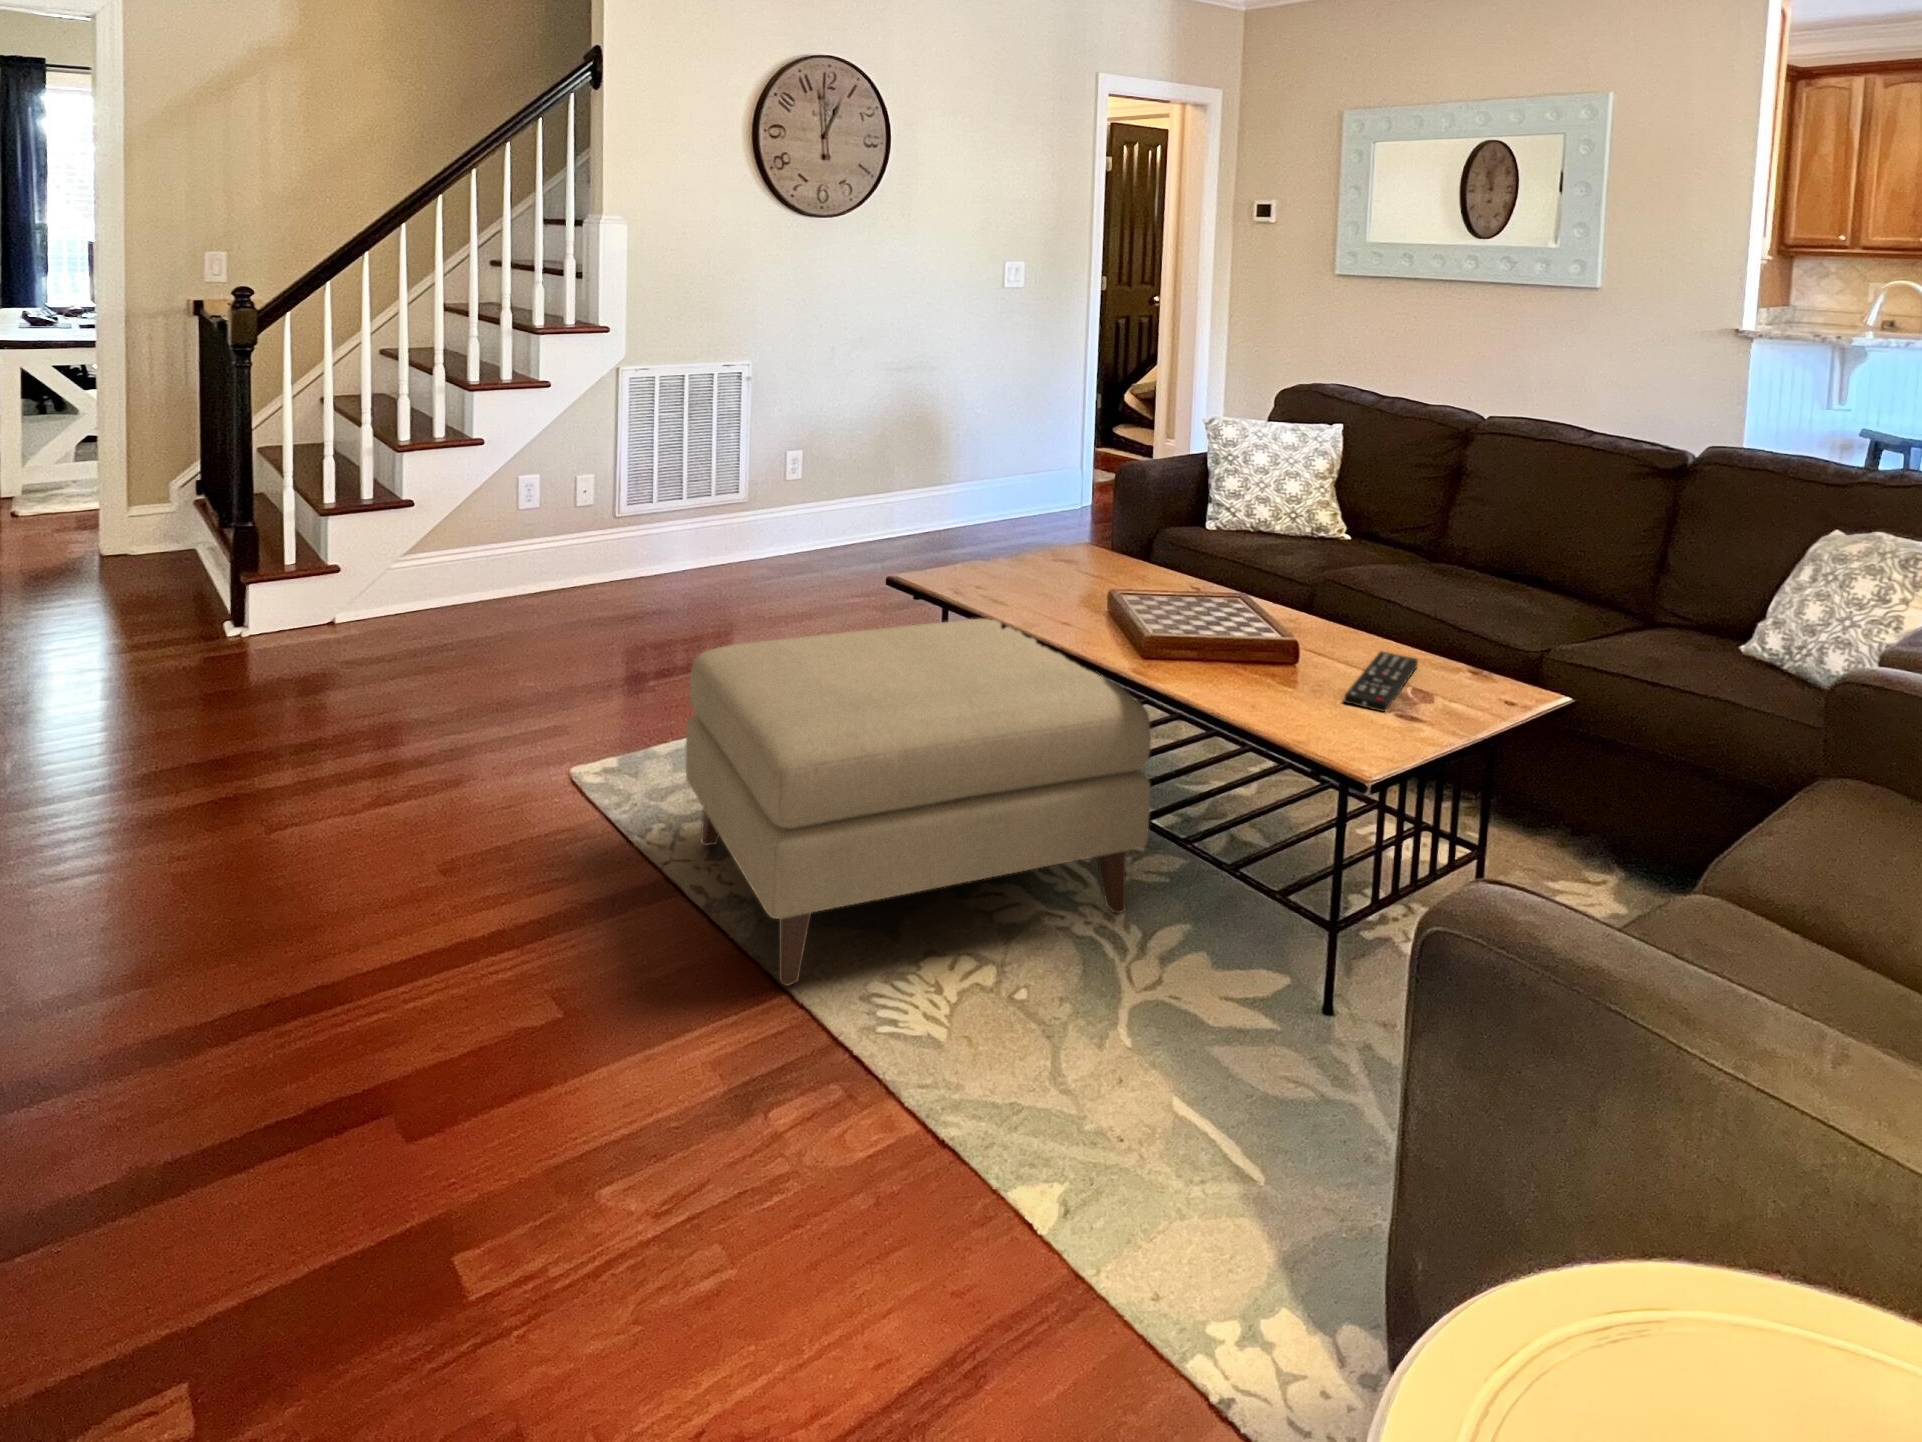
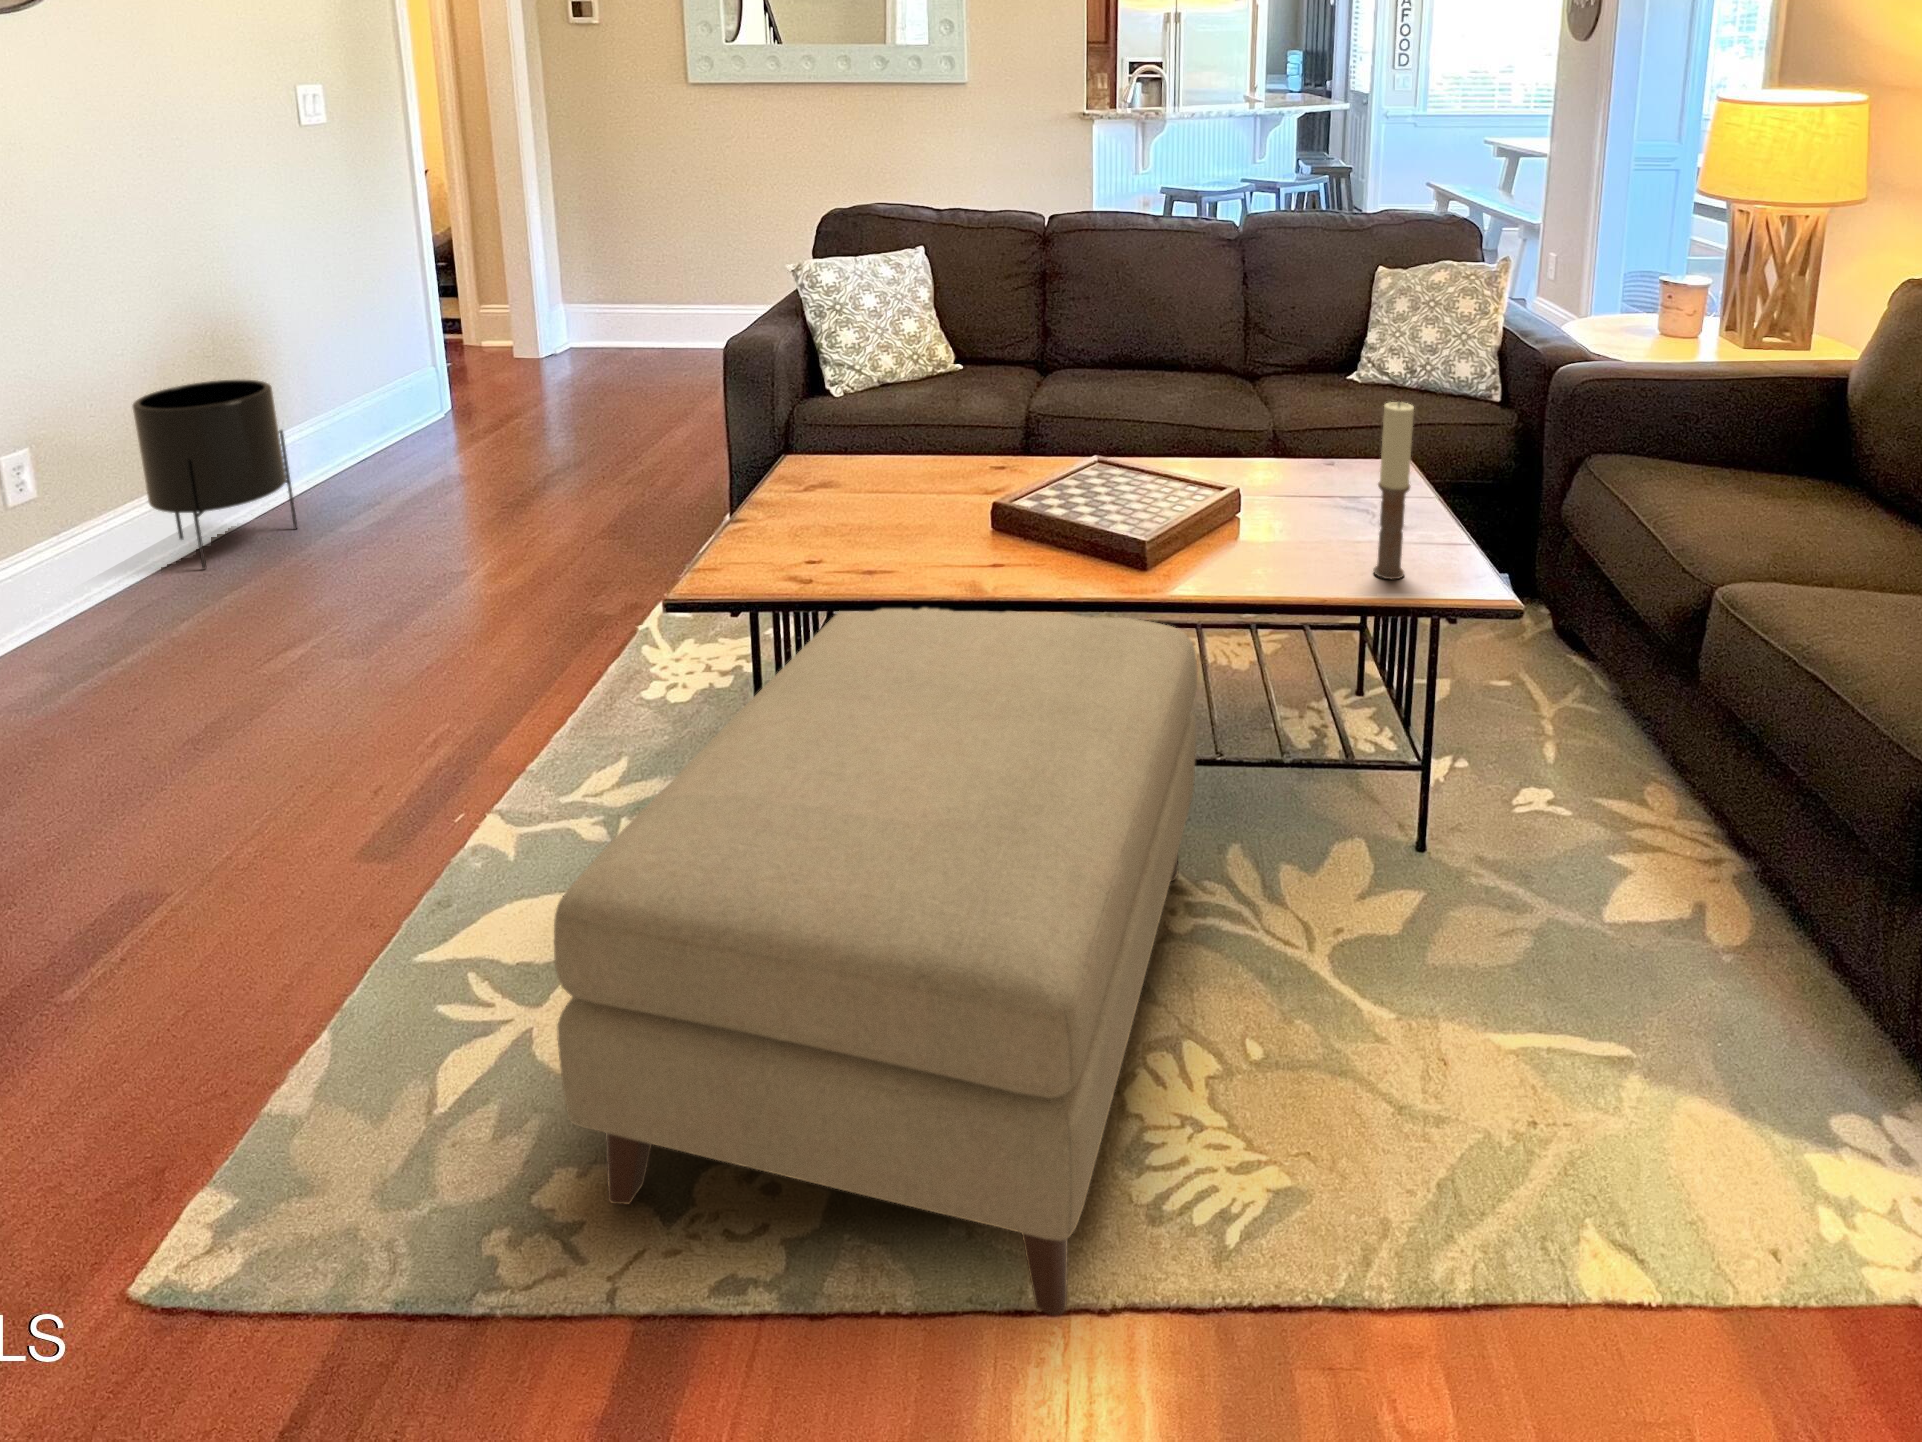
planter: none [853,436,928,549] -> present [133,380,297,569]
candle: none [1309,569,1348,734] -> present [1373,401,1414,579]
remote control: present [1344,652,1418,712] -> none [1256,468,1373,537]

